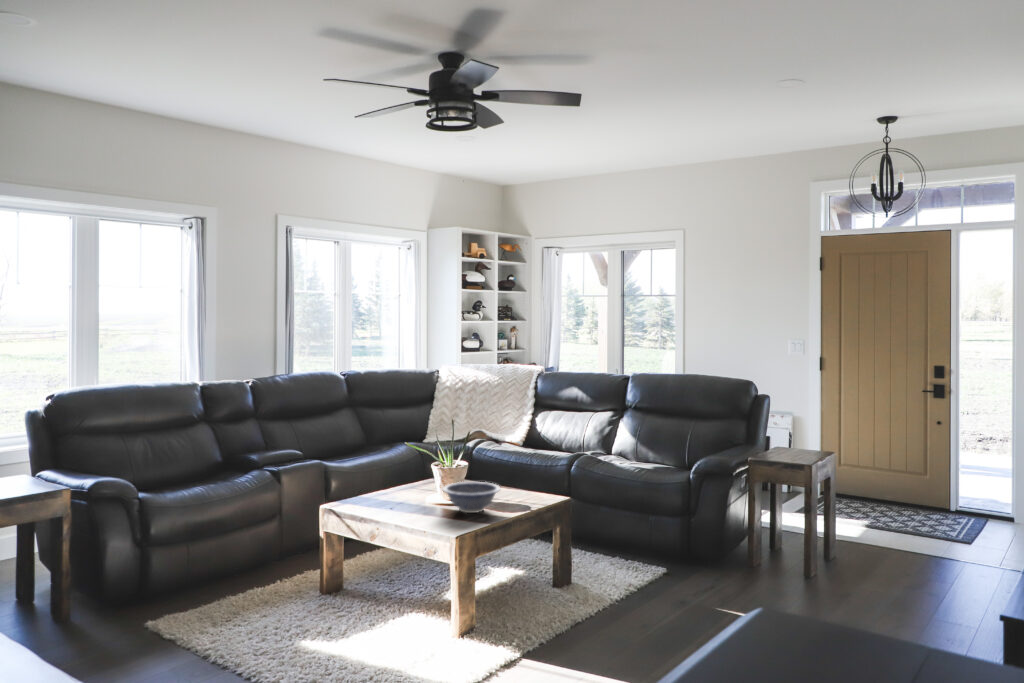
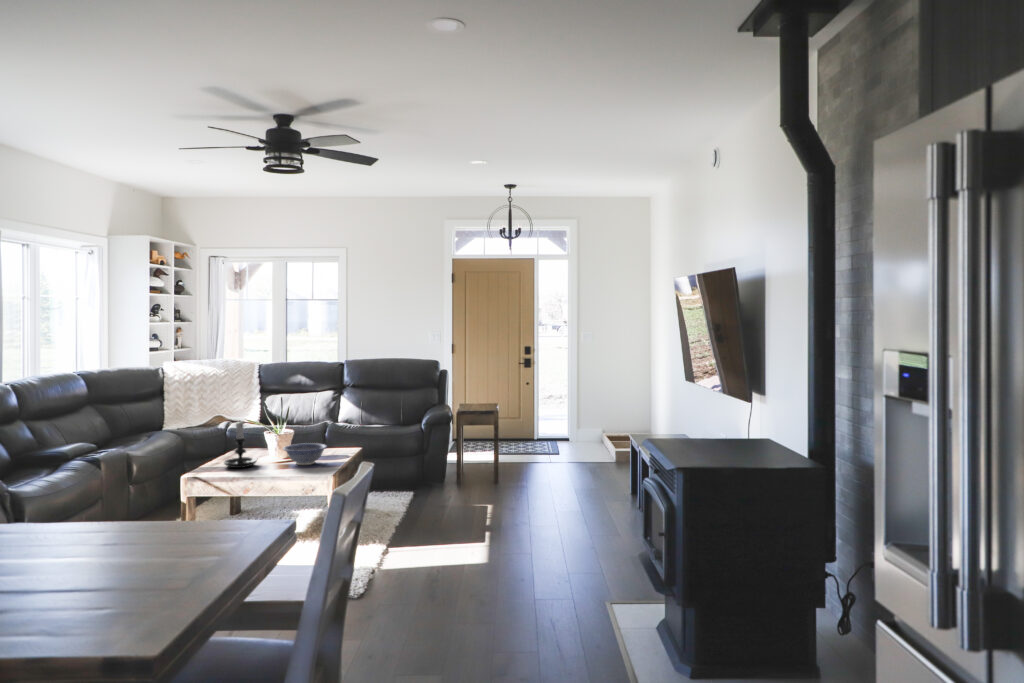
candle holder: none [381,441,423,504] -> present [224,422,257,468]

